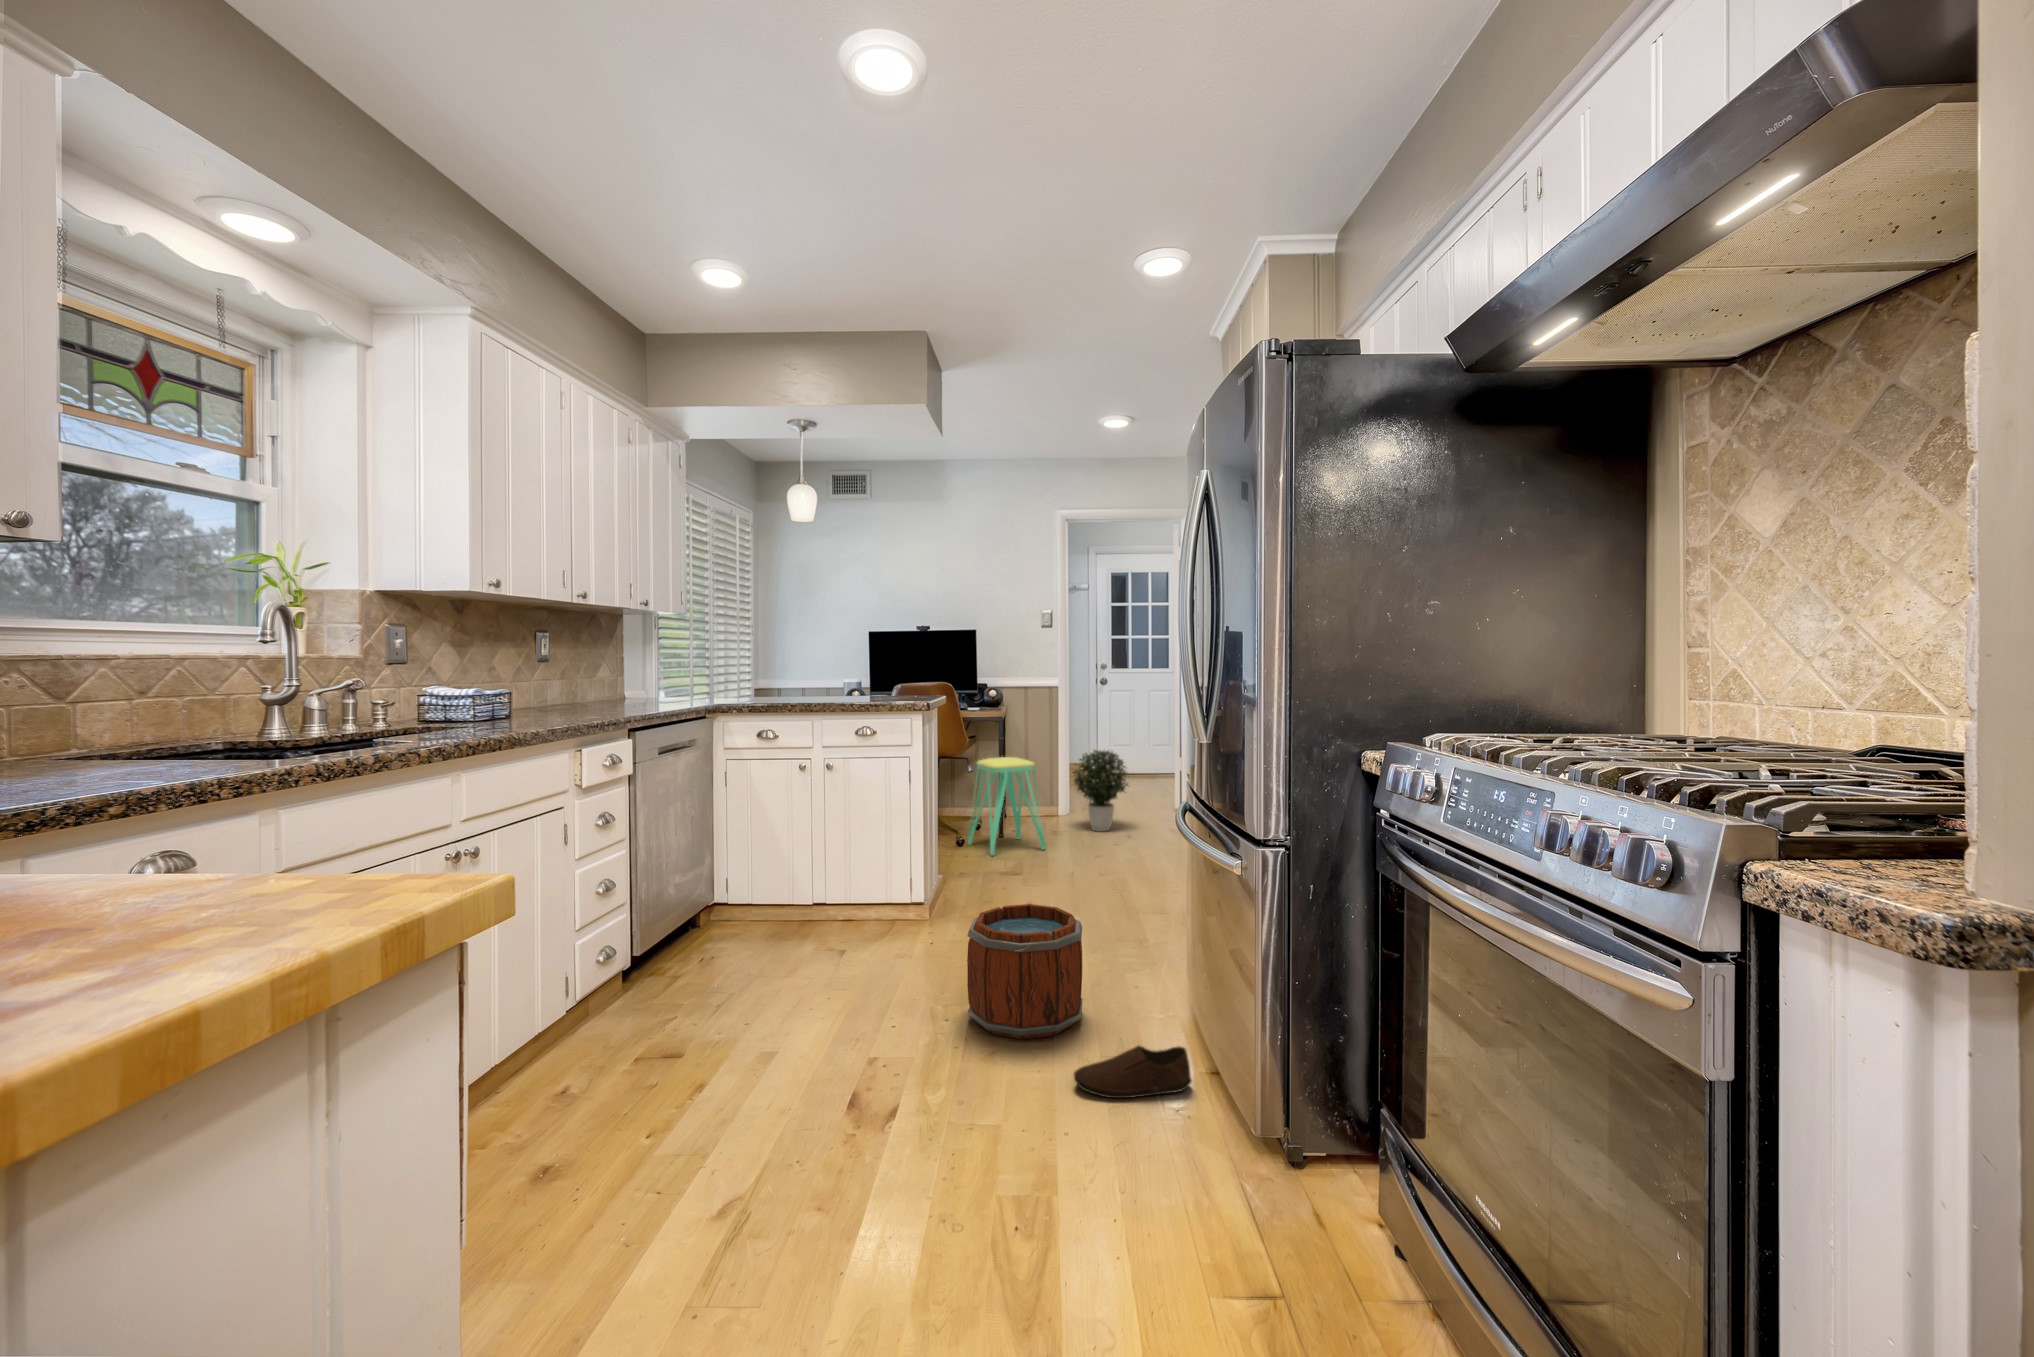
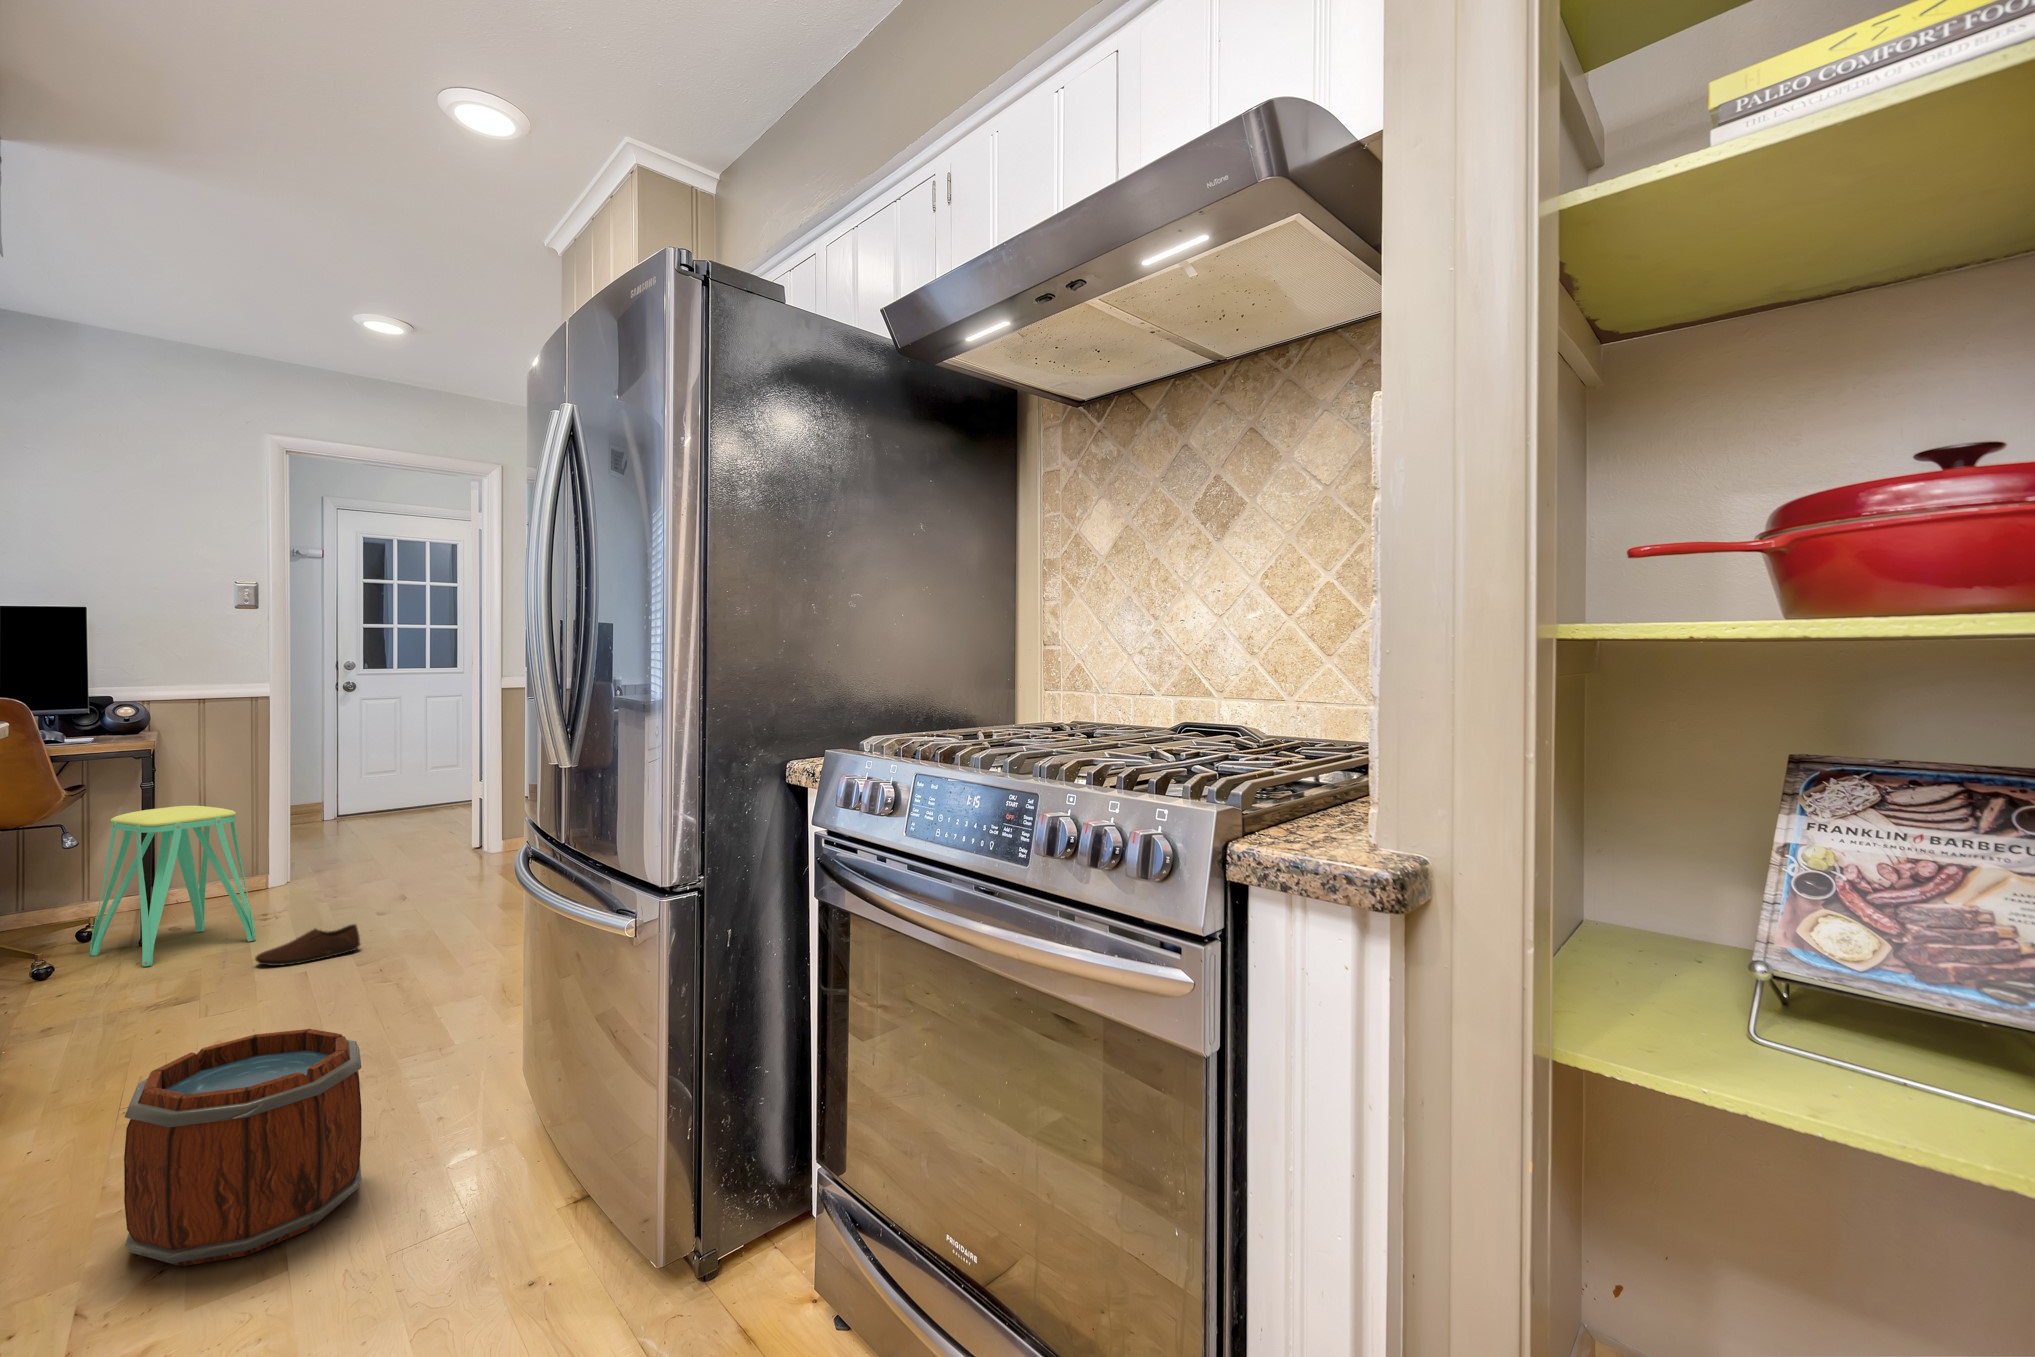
potted plant: present [1073,750,1128,831] -> none [302,782,403,899]
shoe: present [1074,1046,1192,1098] -> present [255,924,360,966]

